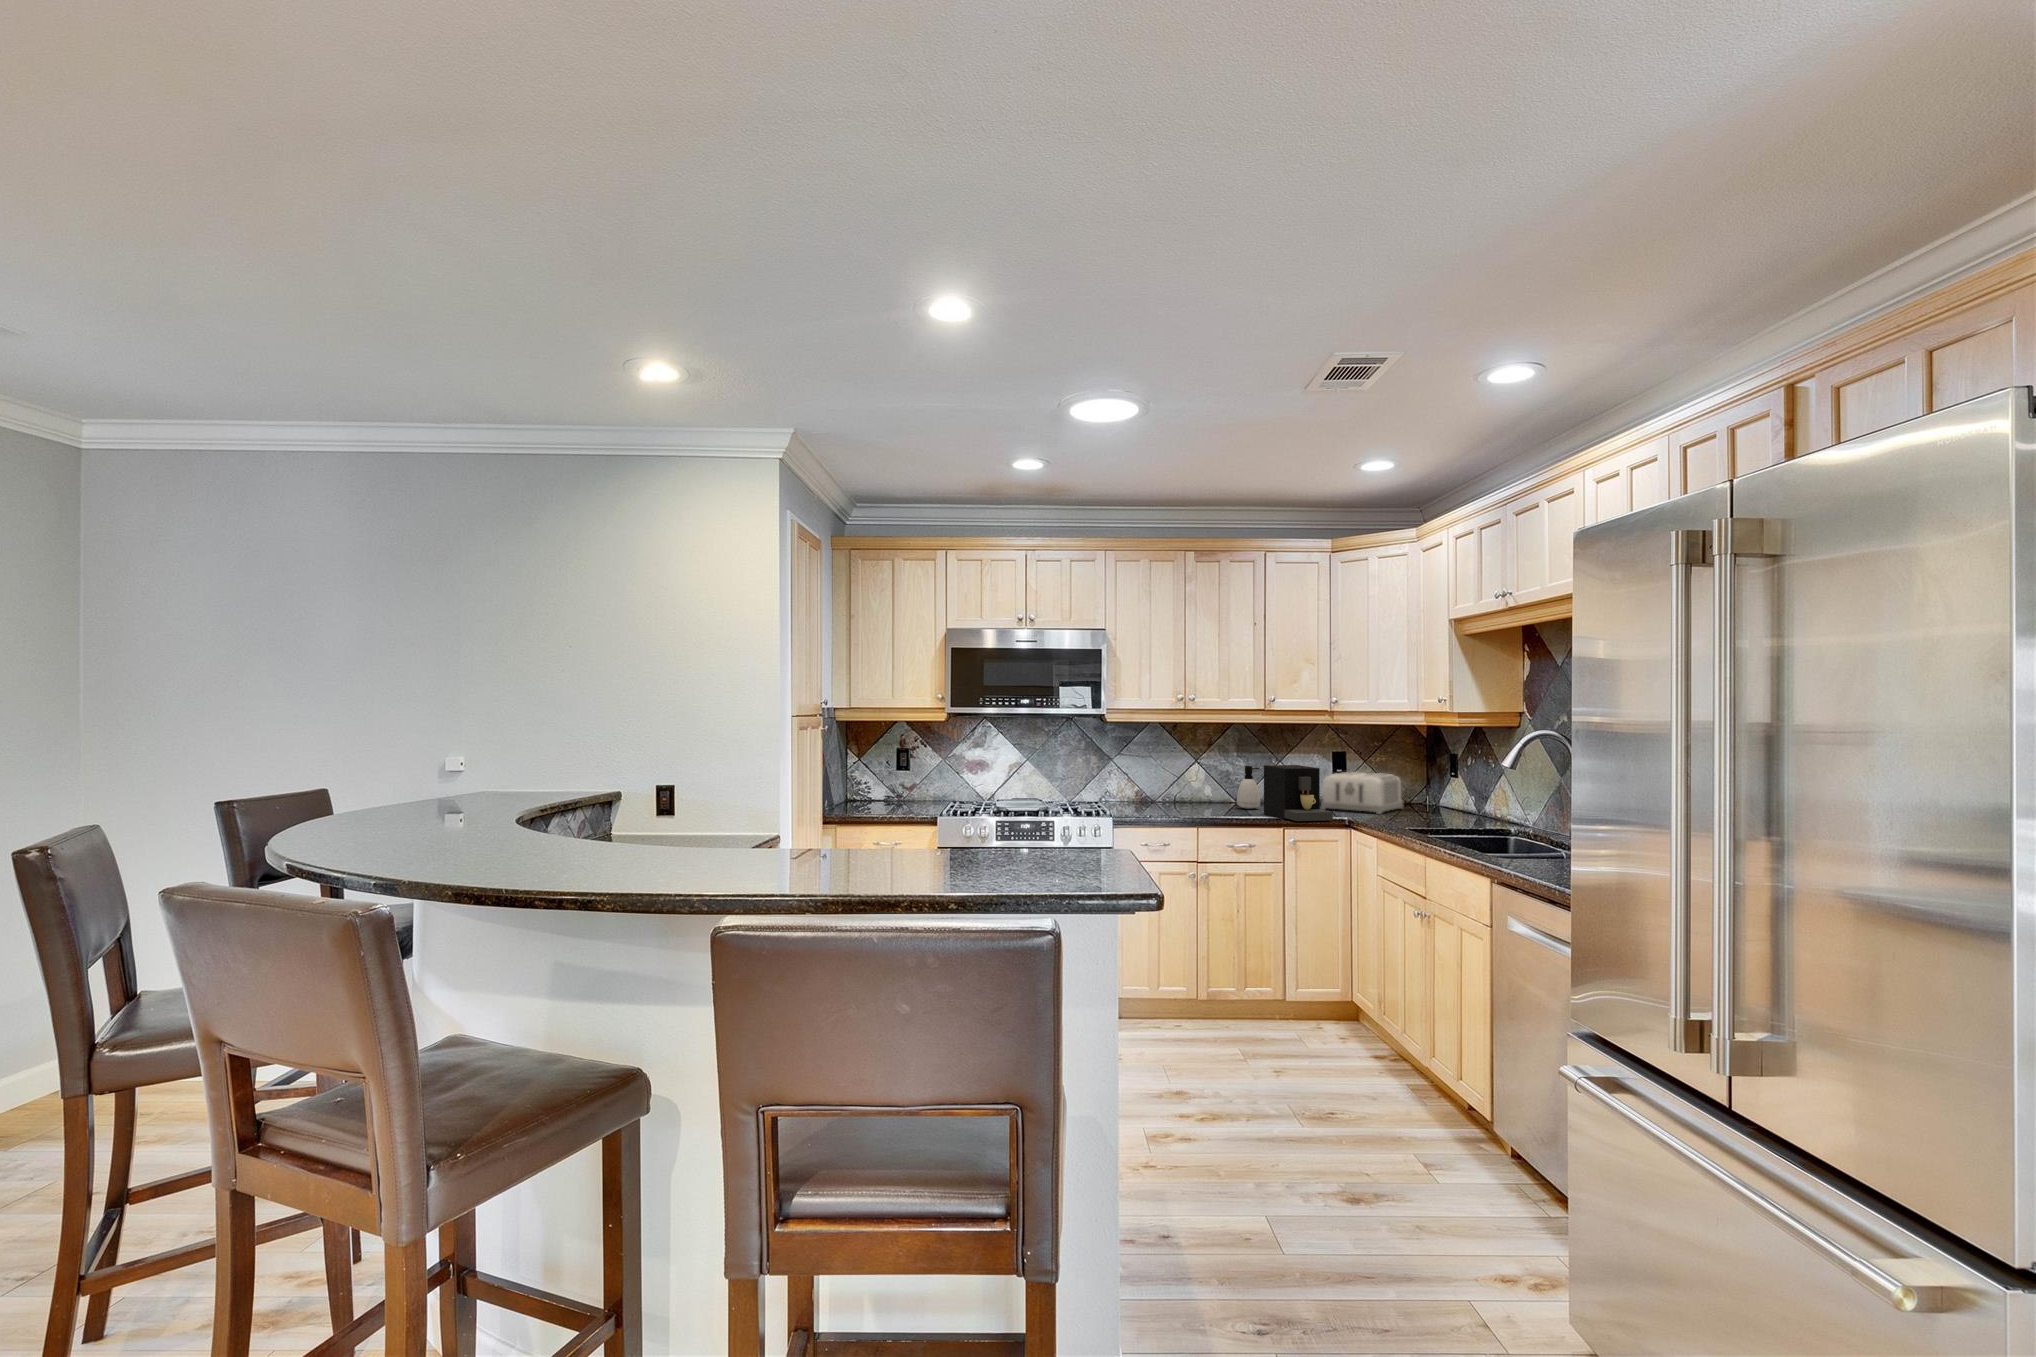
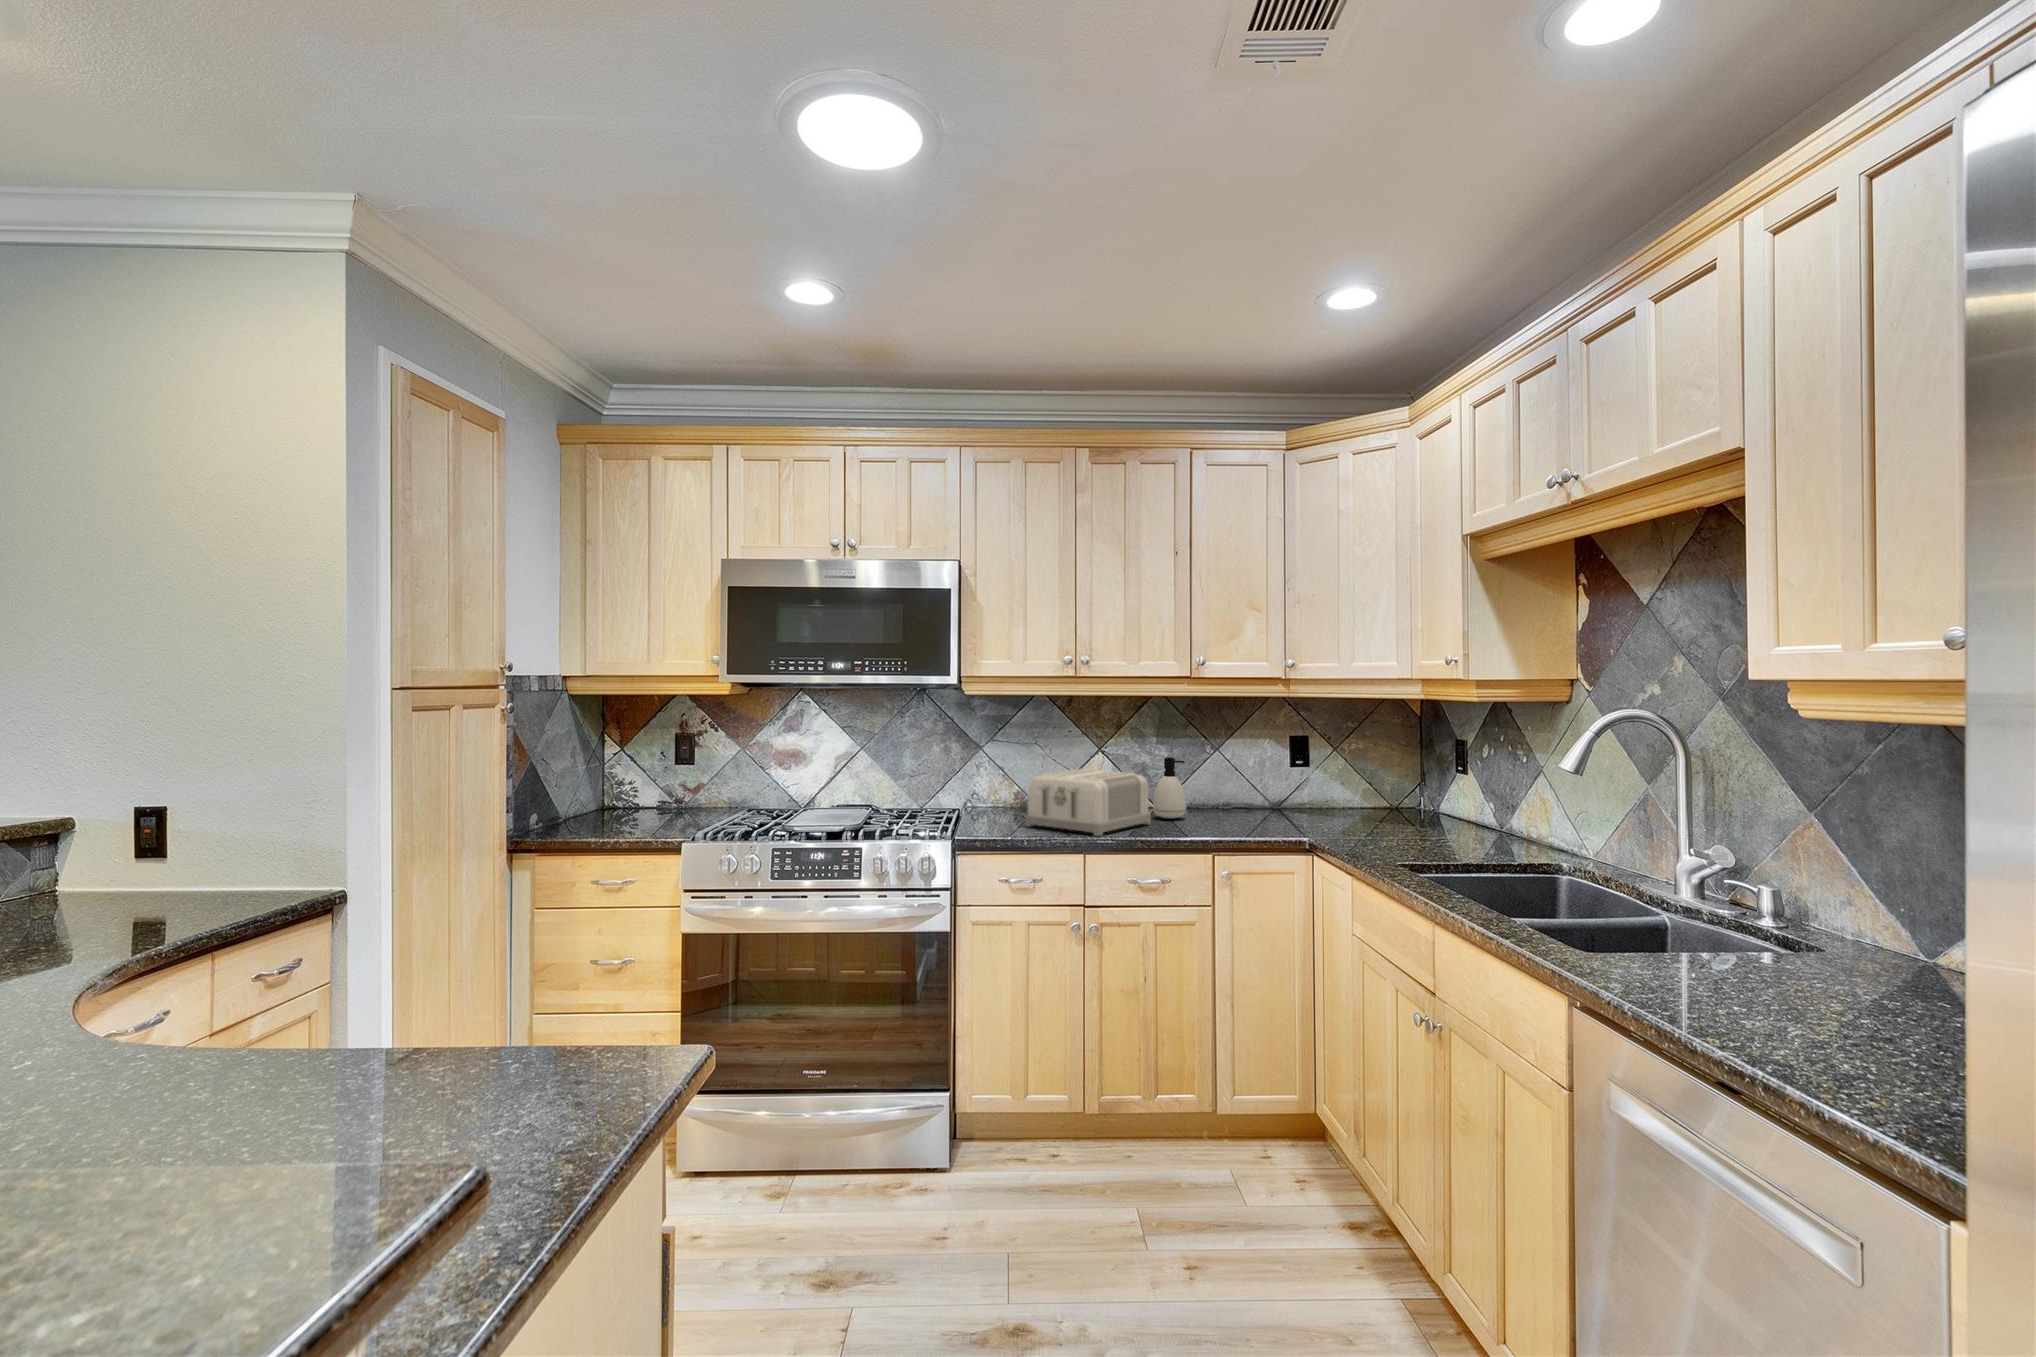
coffee maker: present [1264,765,1333,821] -> none [1188,757,1285,845]
toaster: present [1321,772,1403,814] -> present [1026,769,1151,836]

